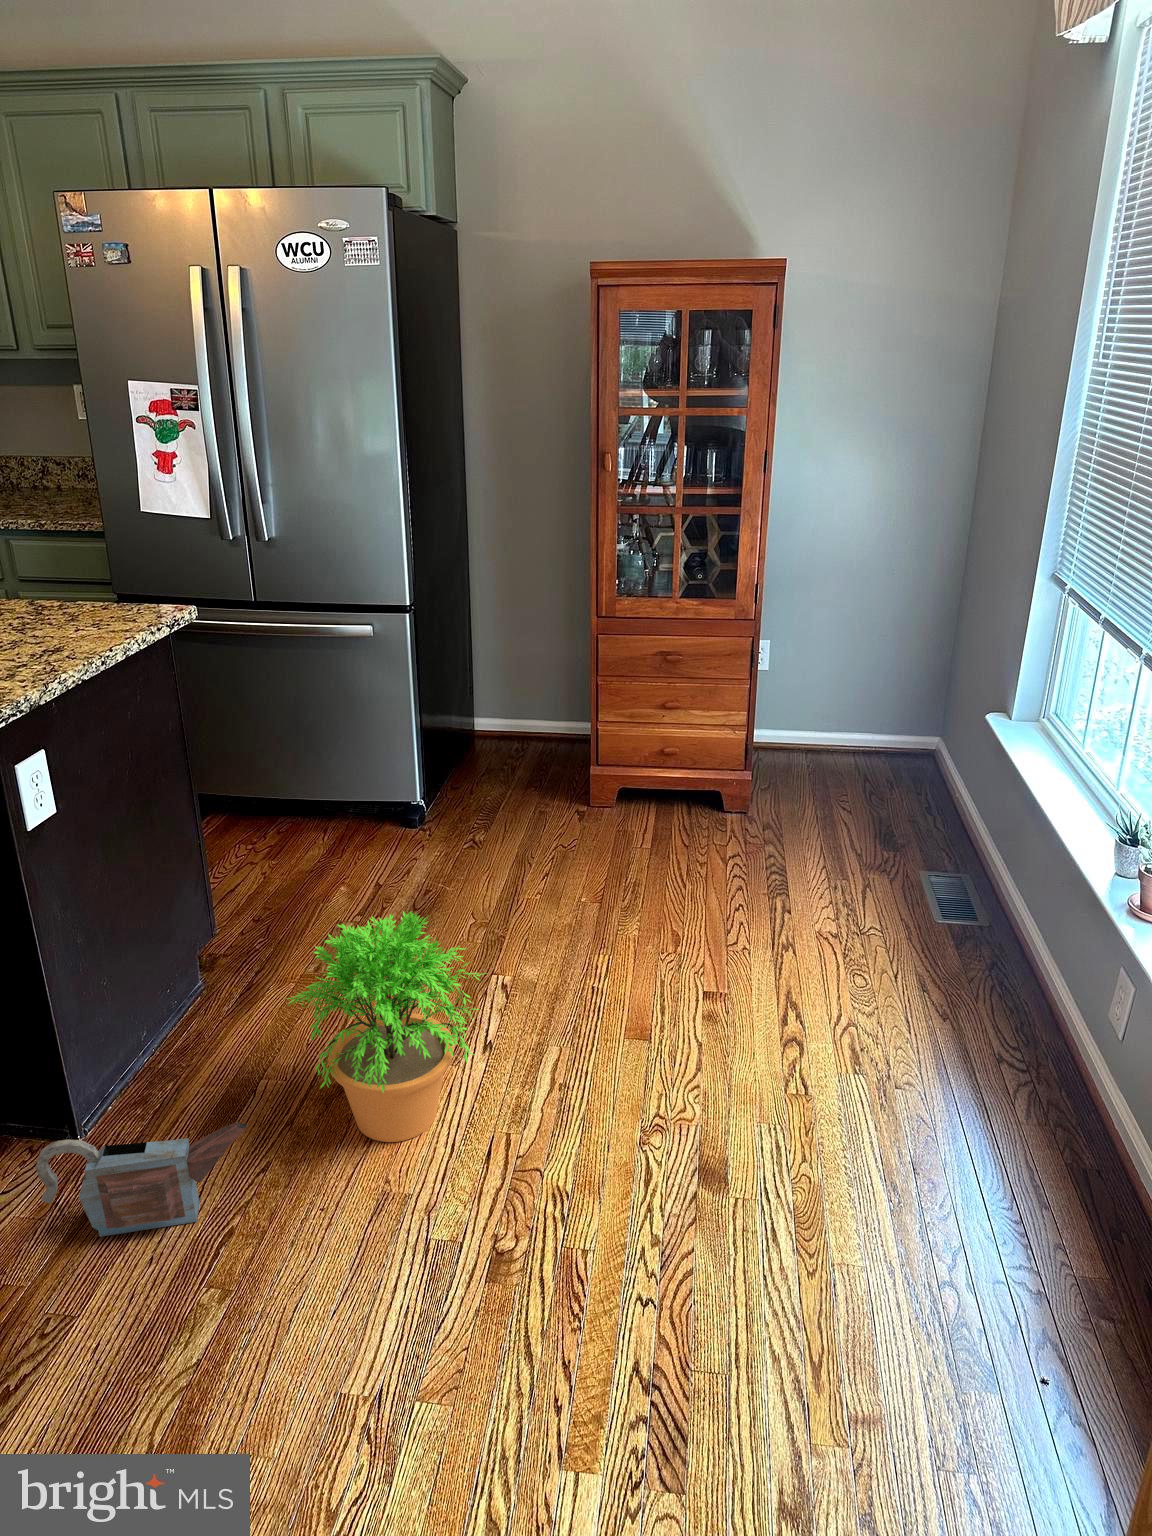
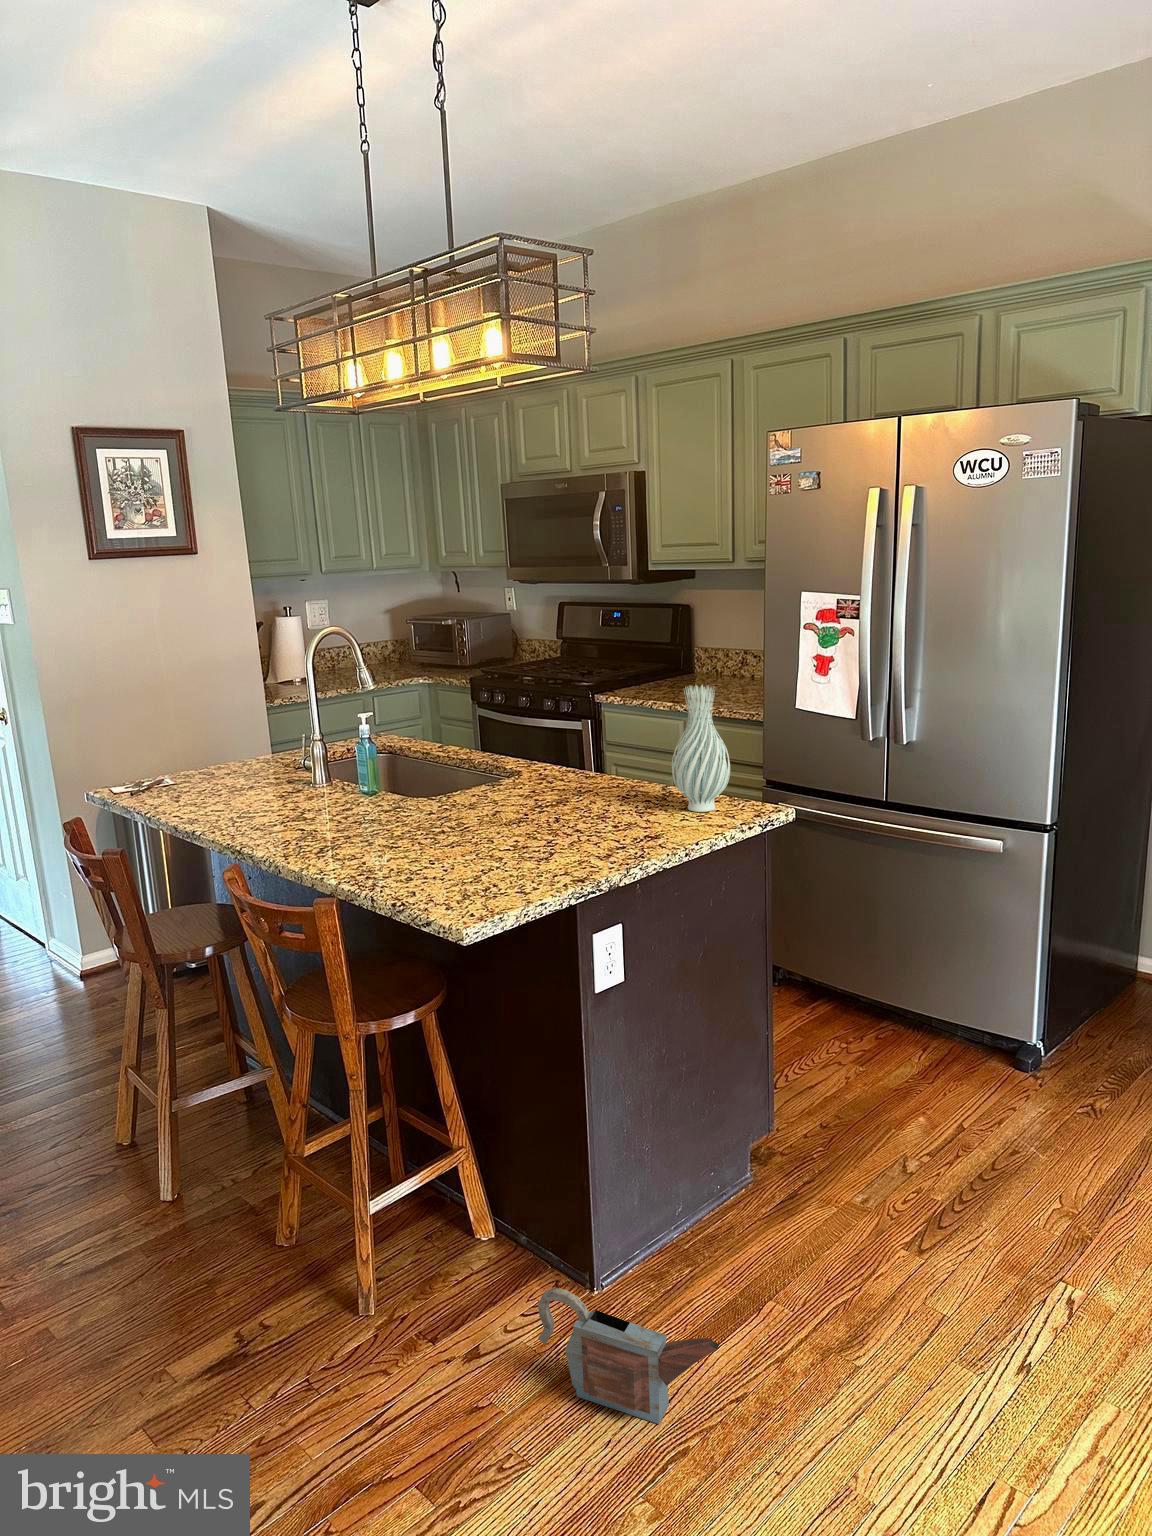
vase: none [46,476,118,621] -> present [672,686,730,812]
potted plant: present [287,911,486,1142] -> none [787,1165,1014,1439]

